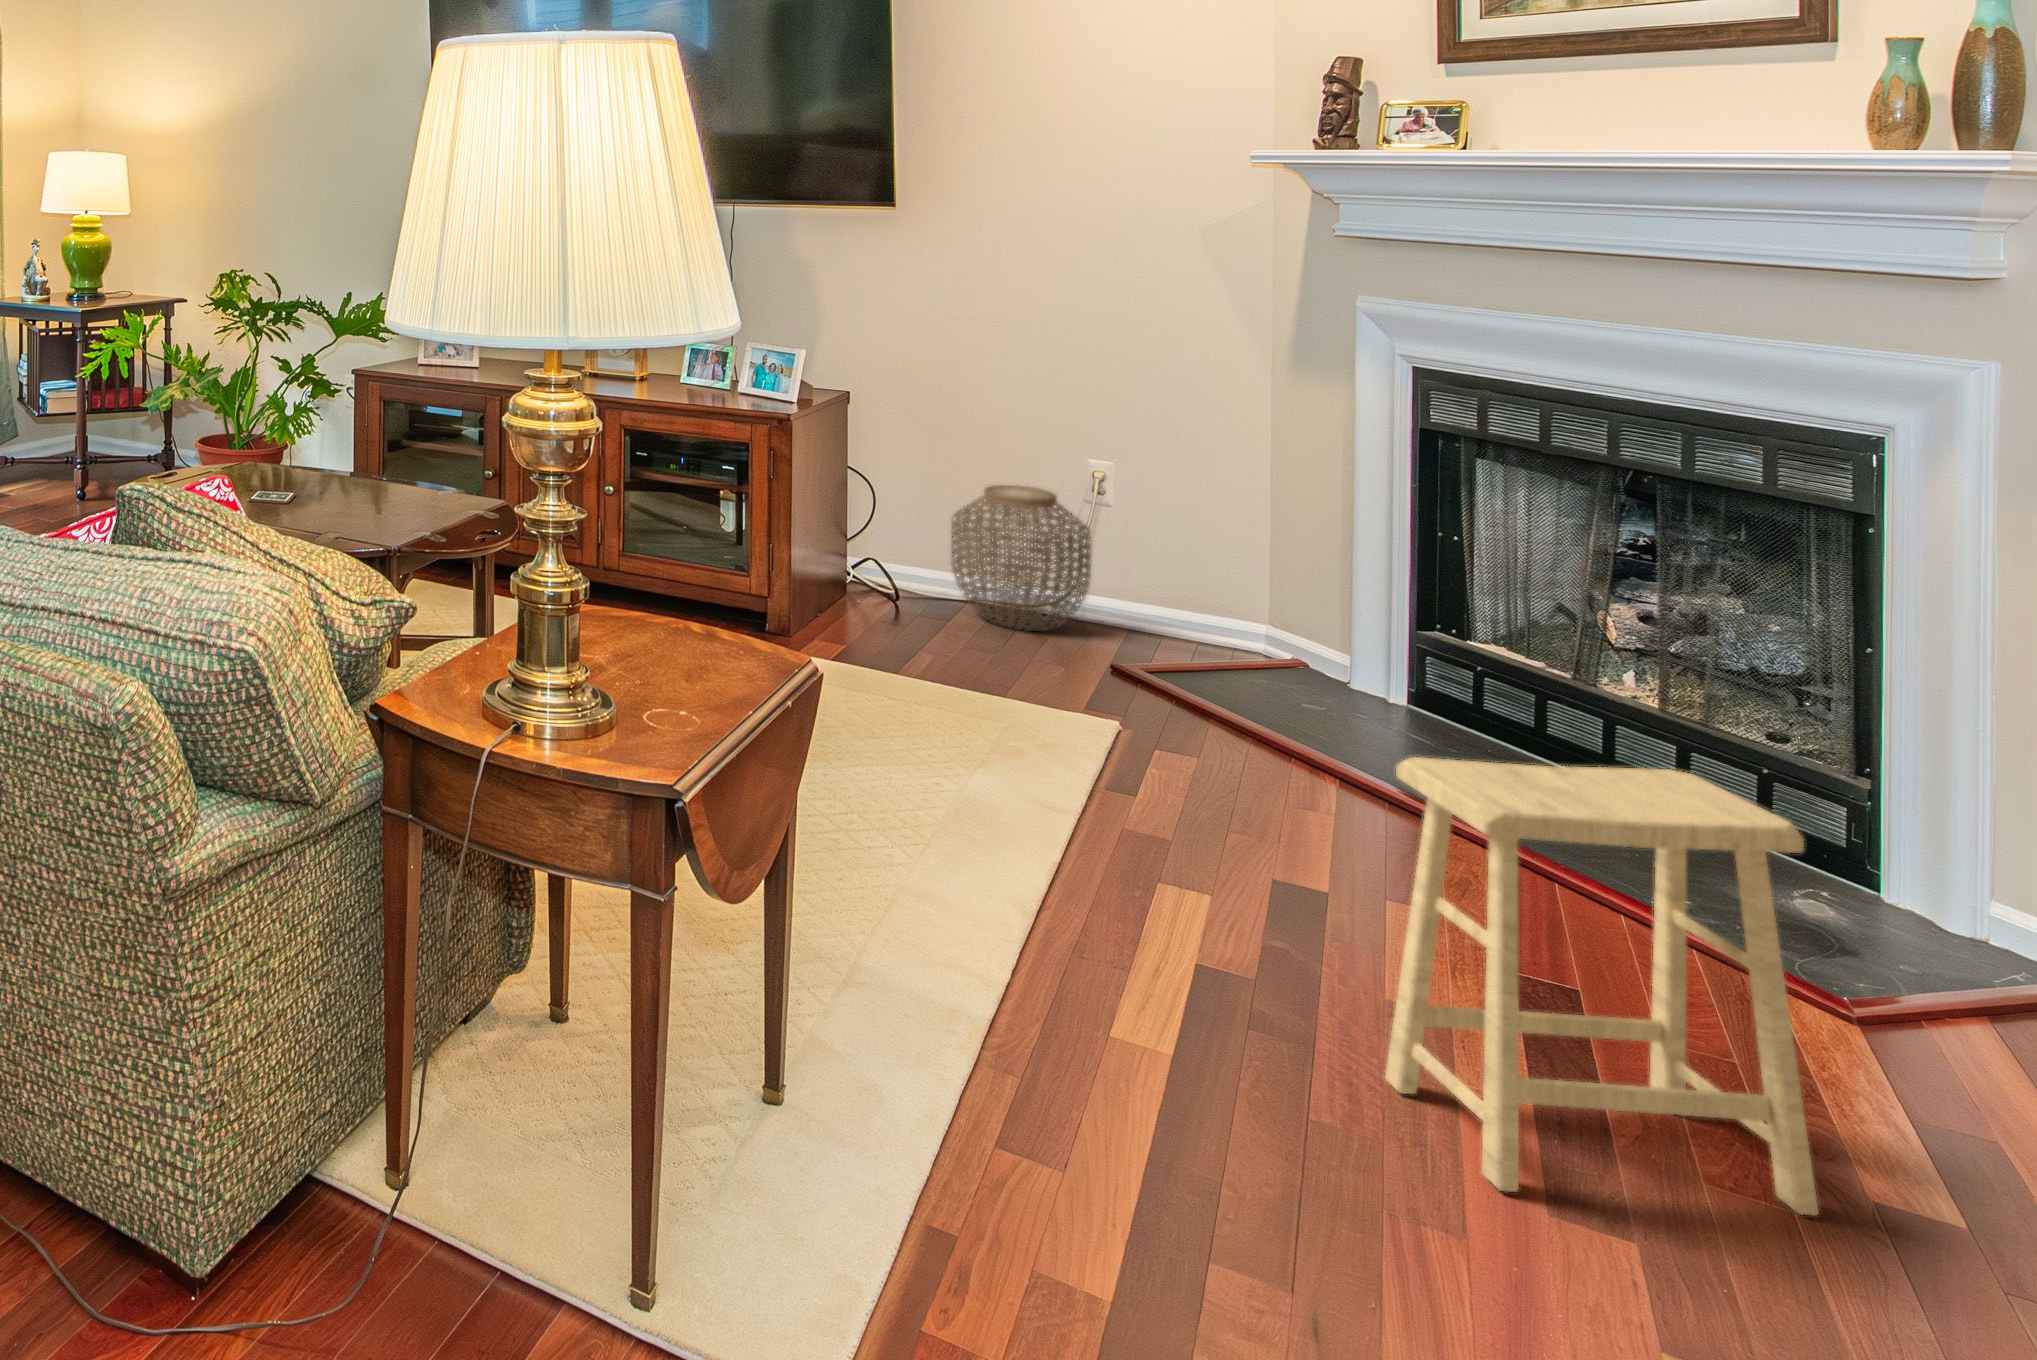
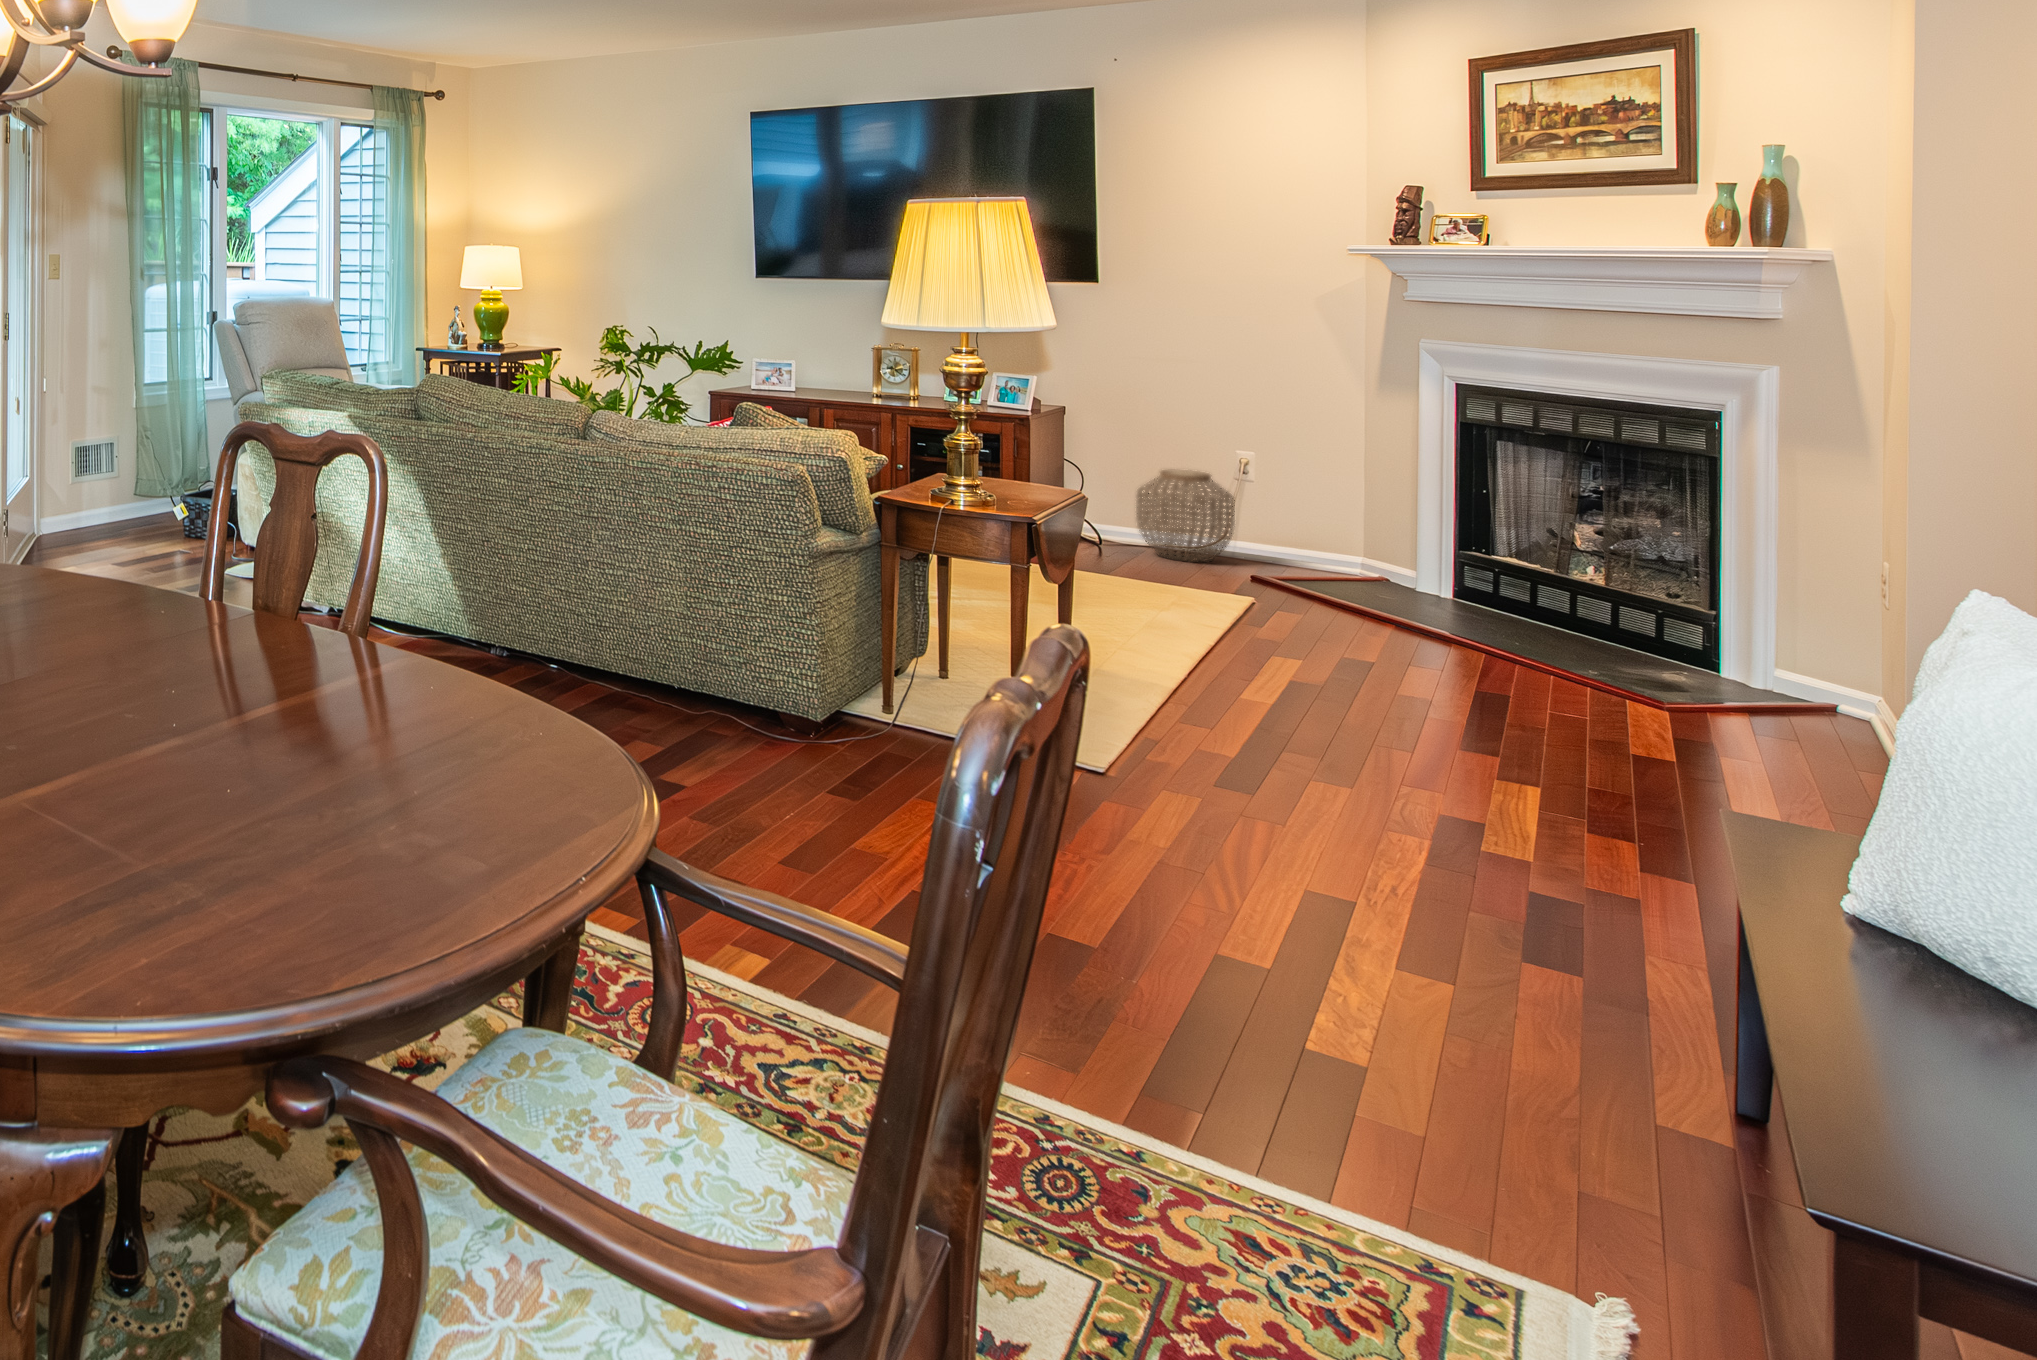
footstool: present [1385,757,1818,1215] -> none [1390,546,1603,750]

